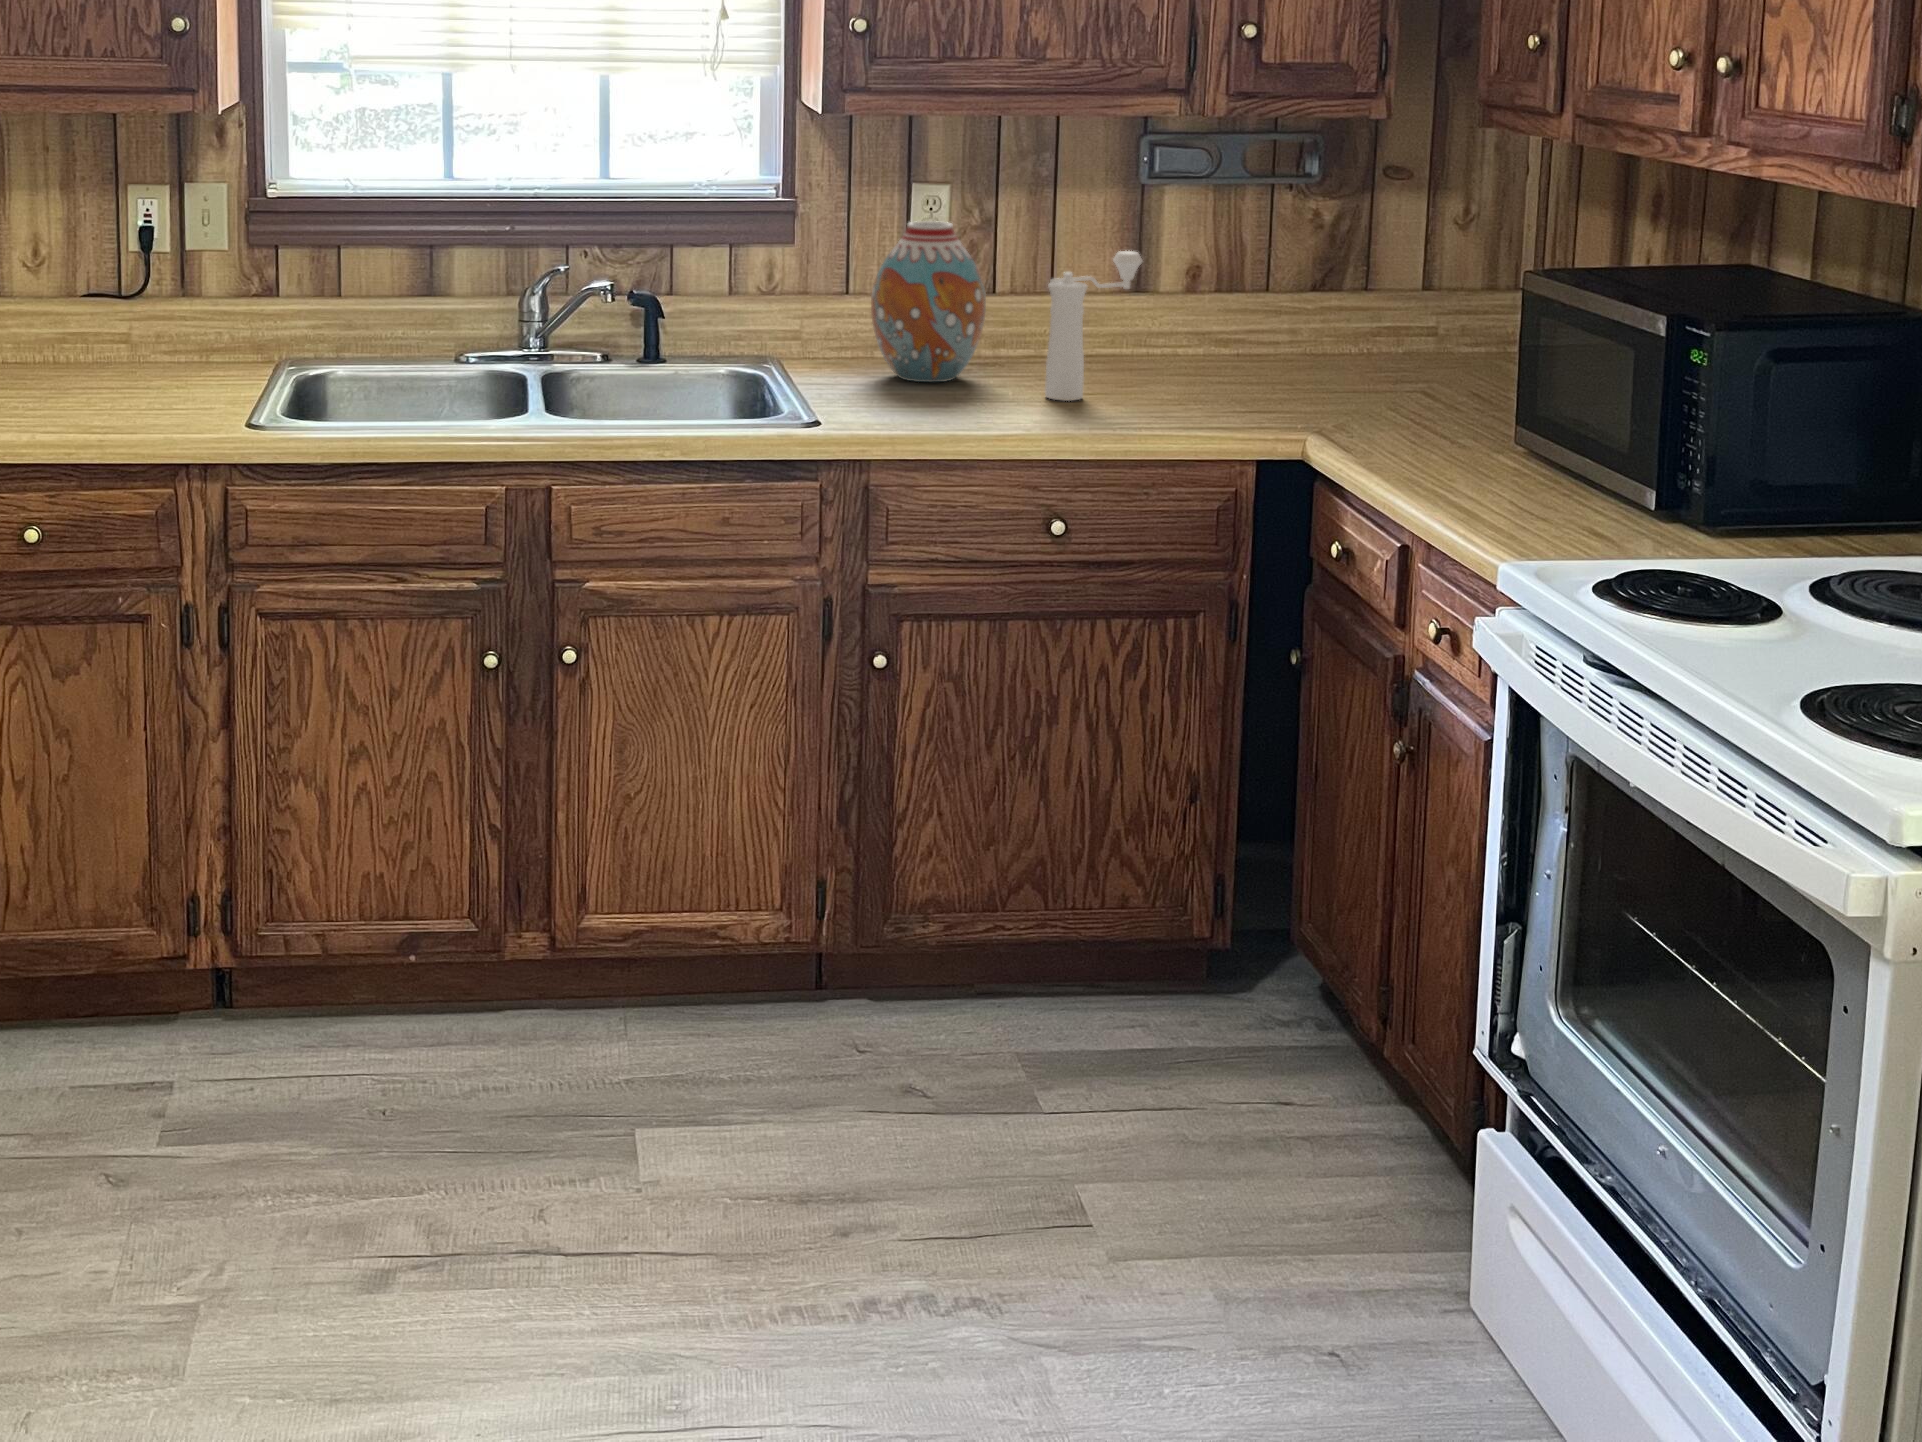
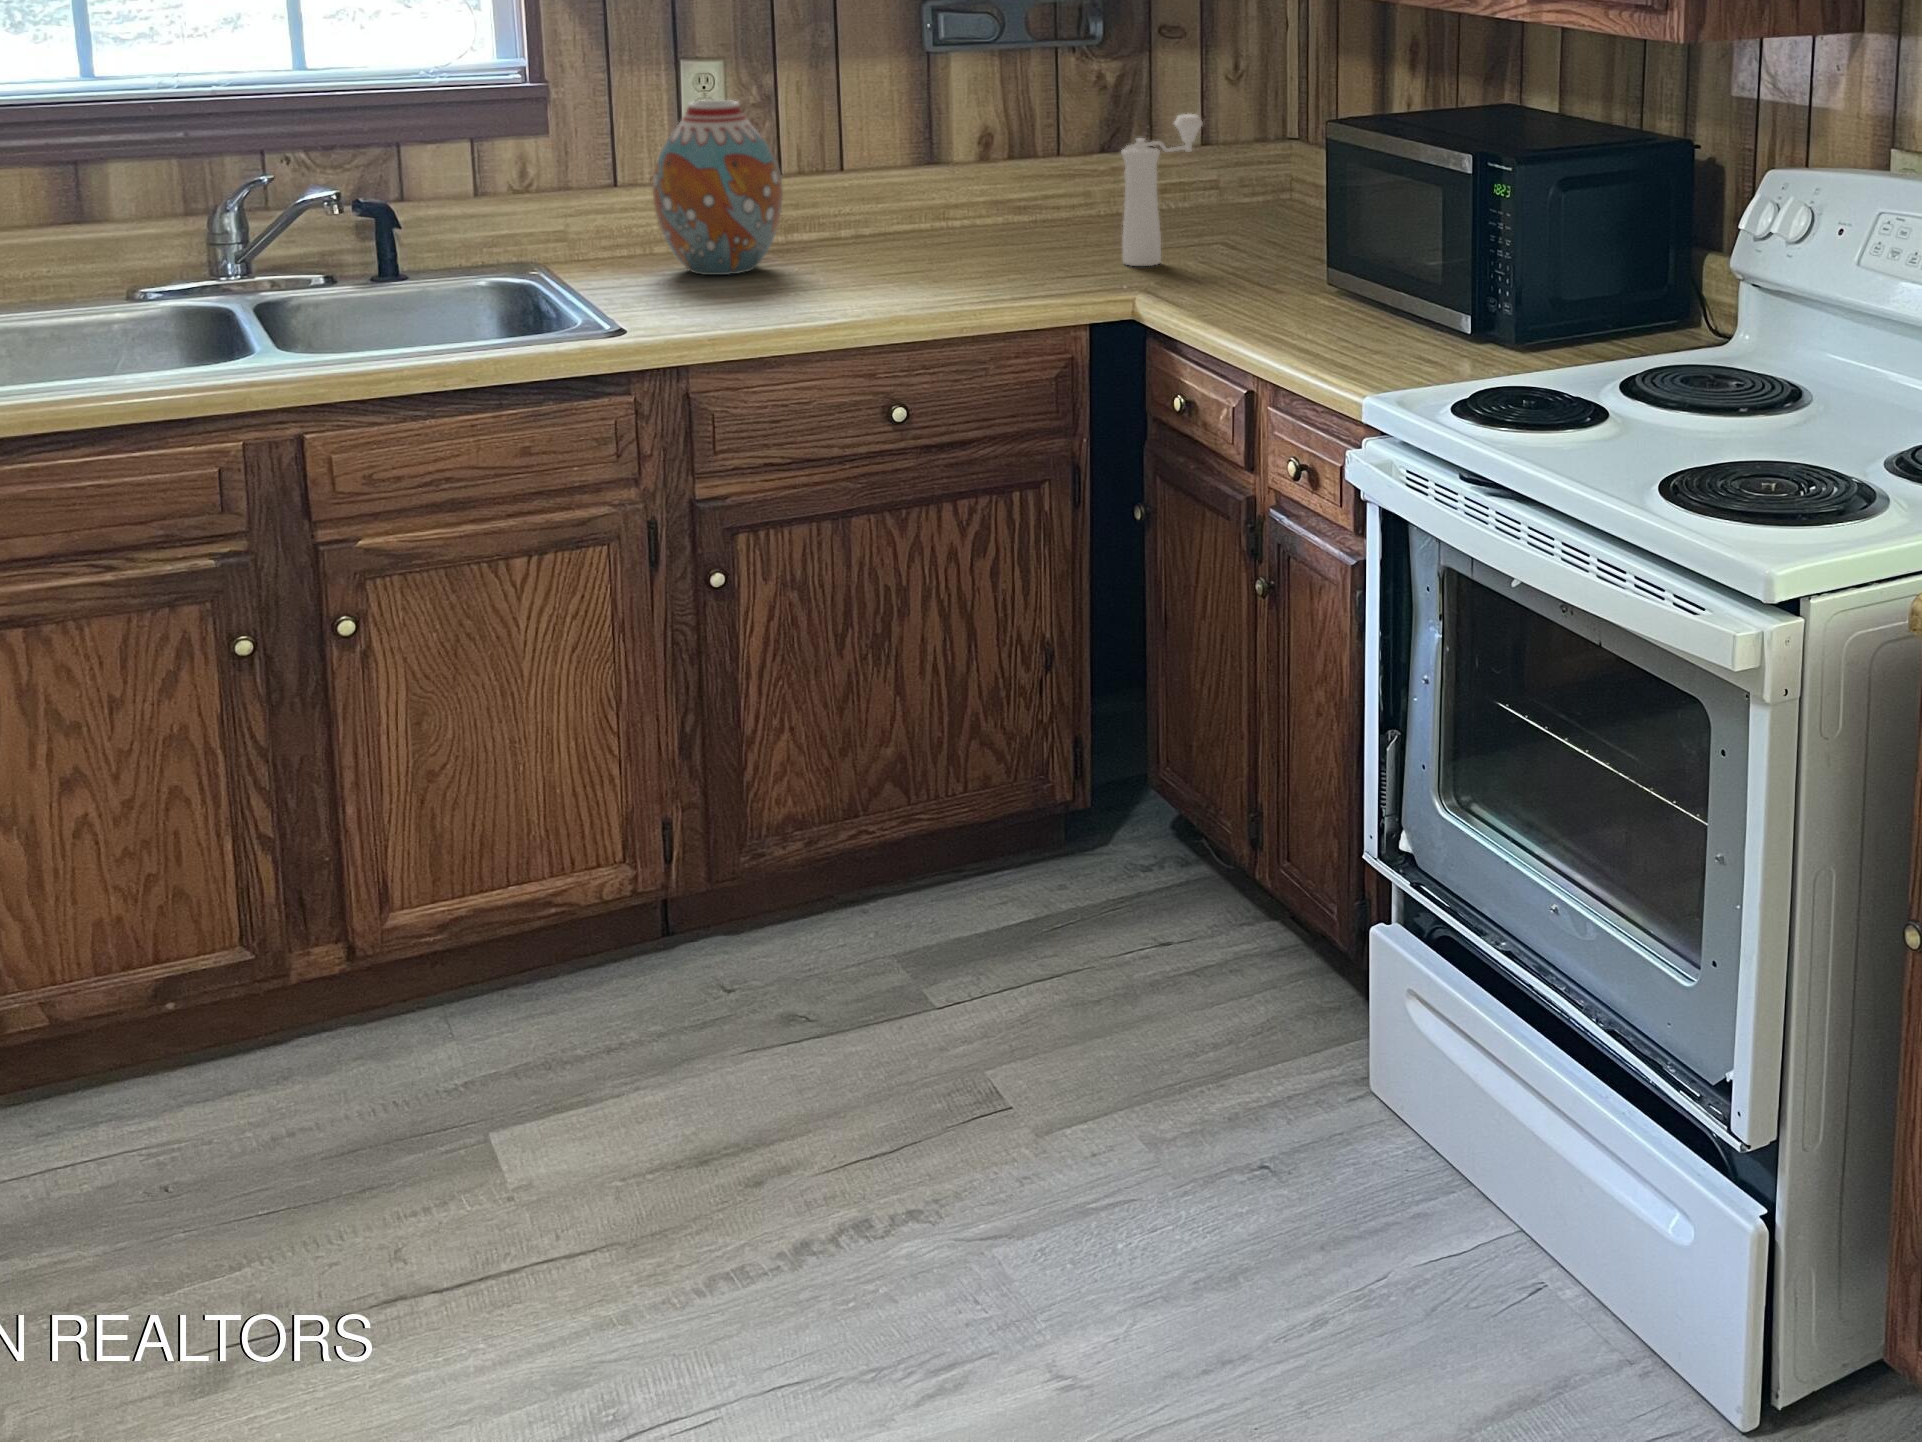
pepper mill: present [1045,251,1142,401] -> present [1121,114,1203,266]

